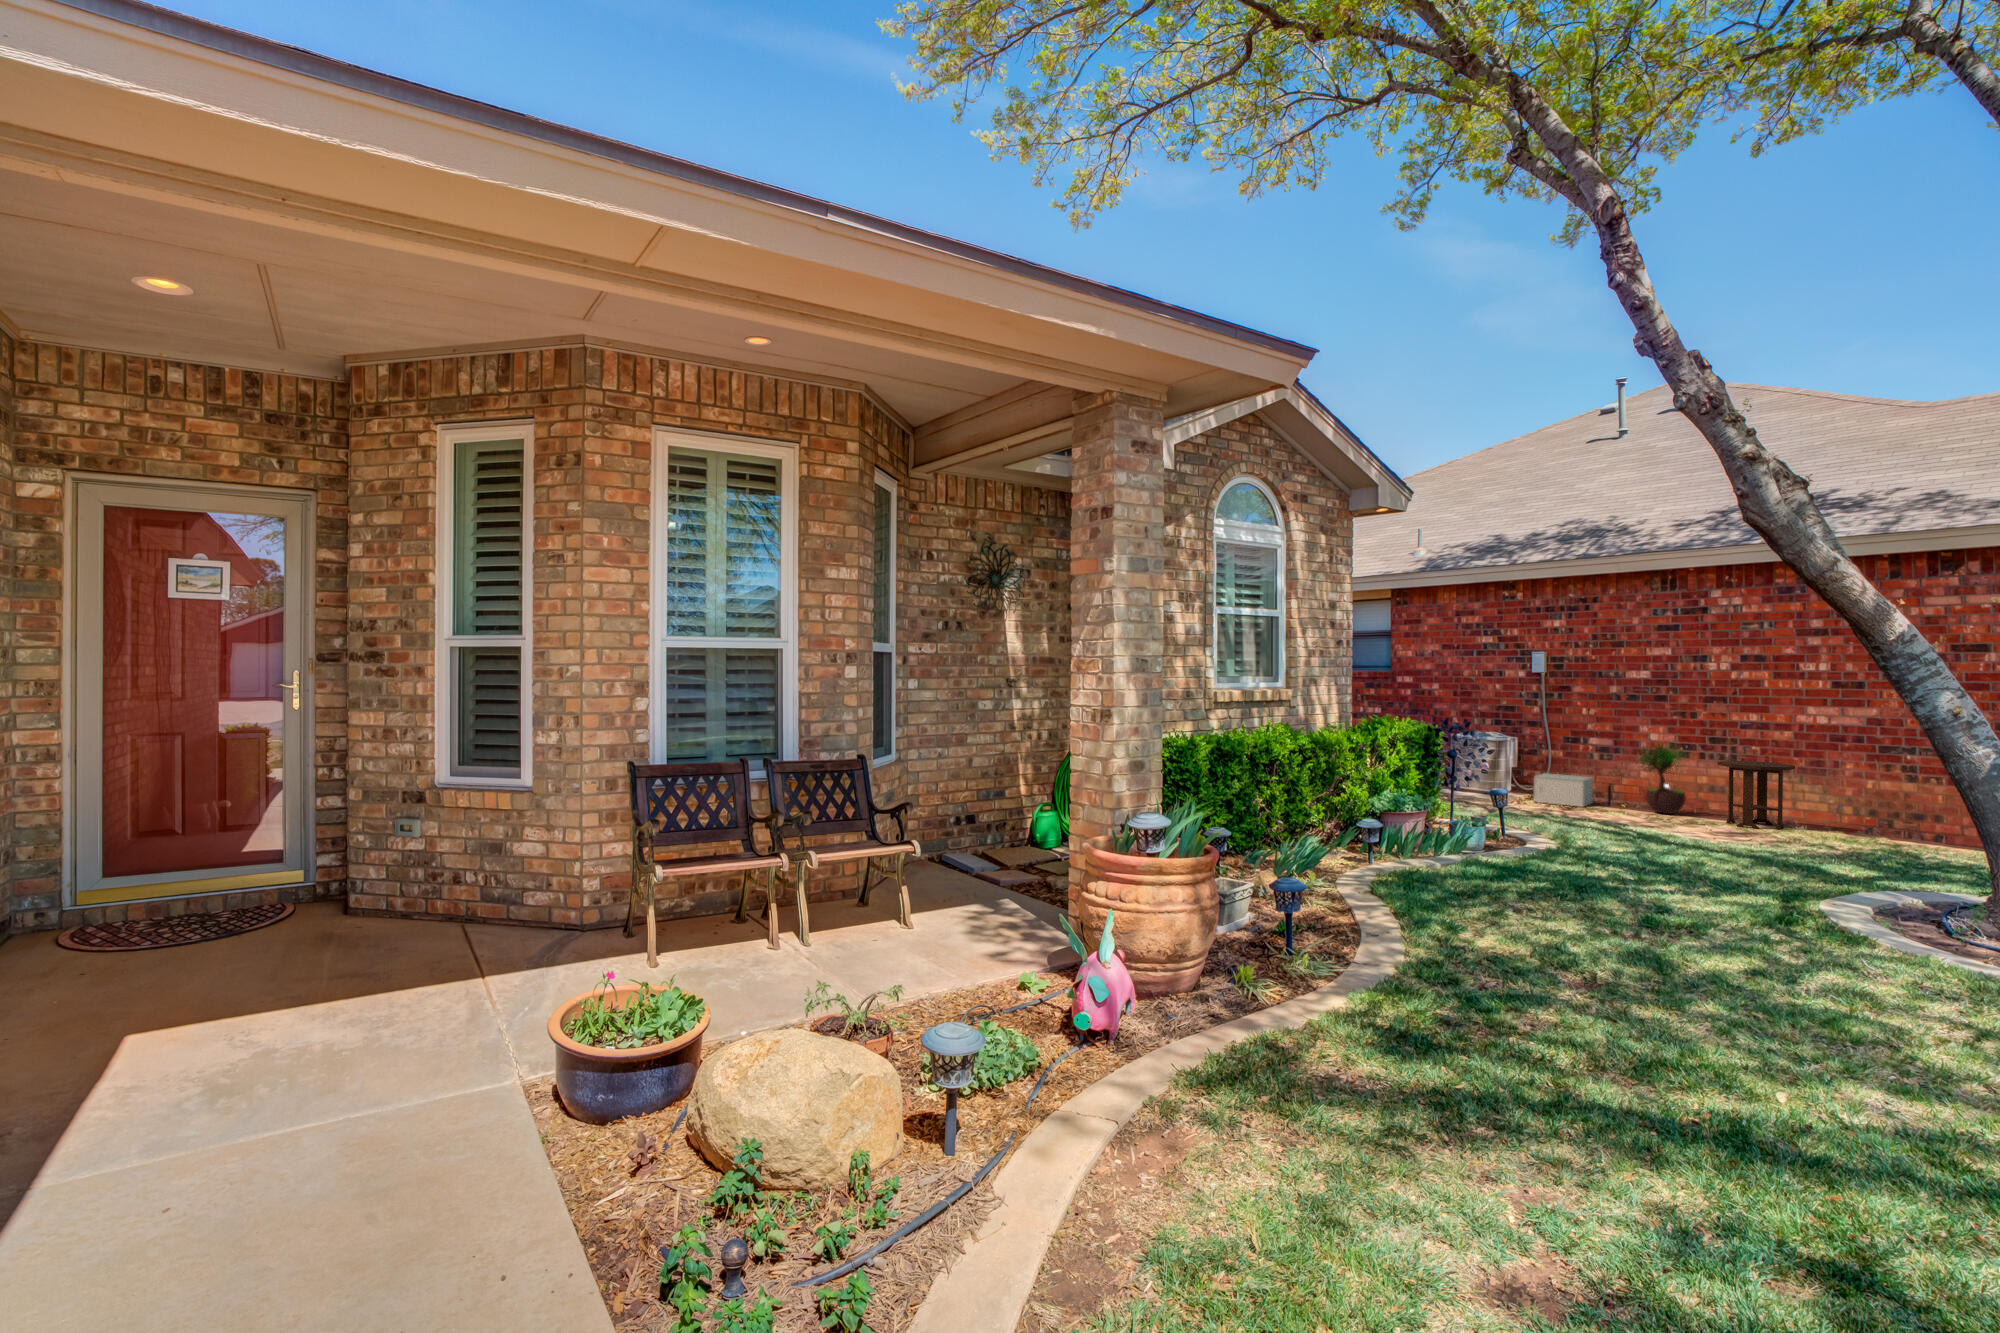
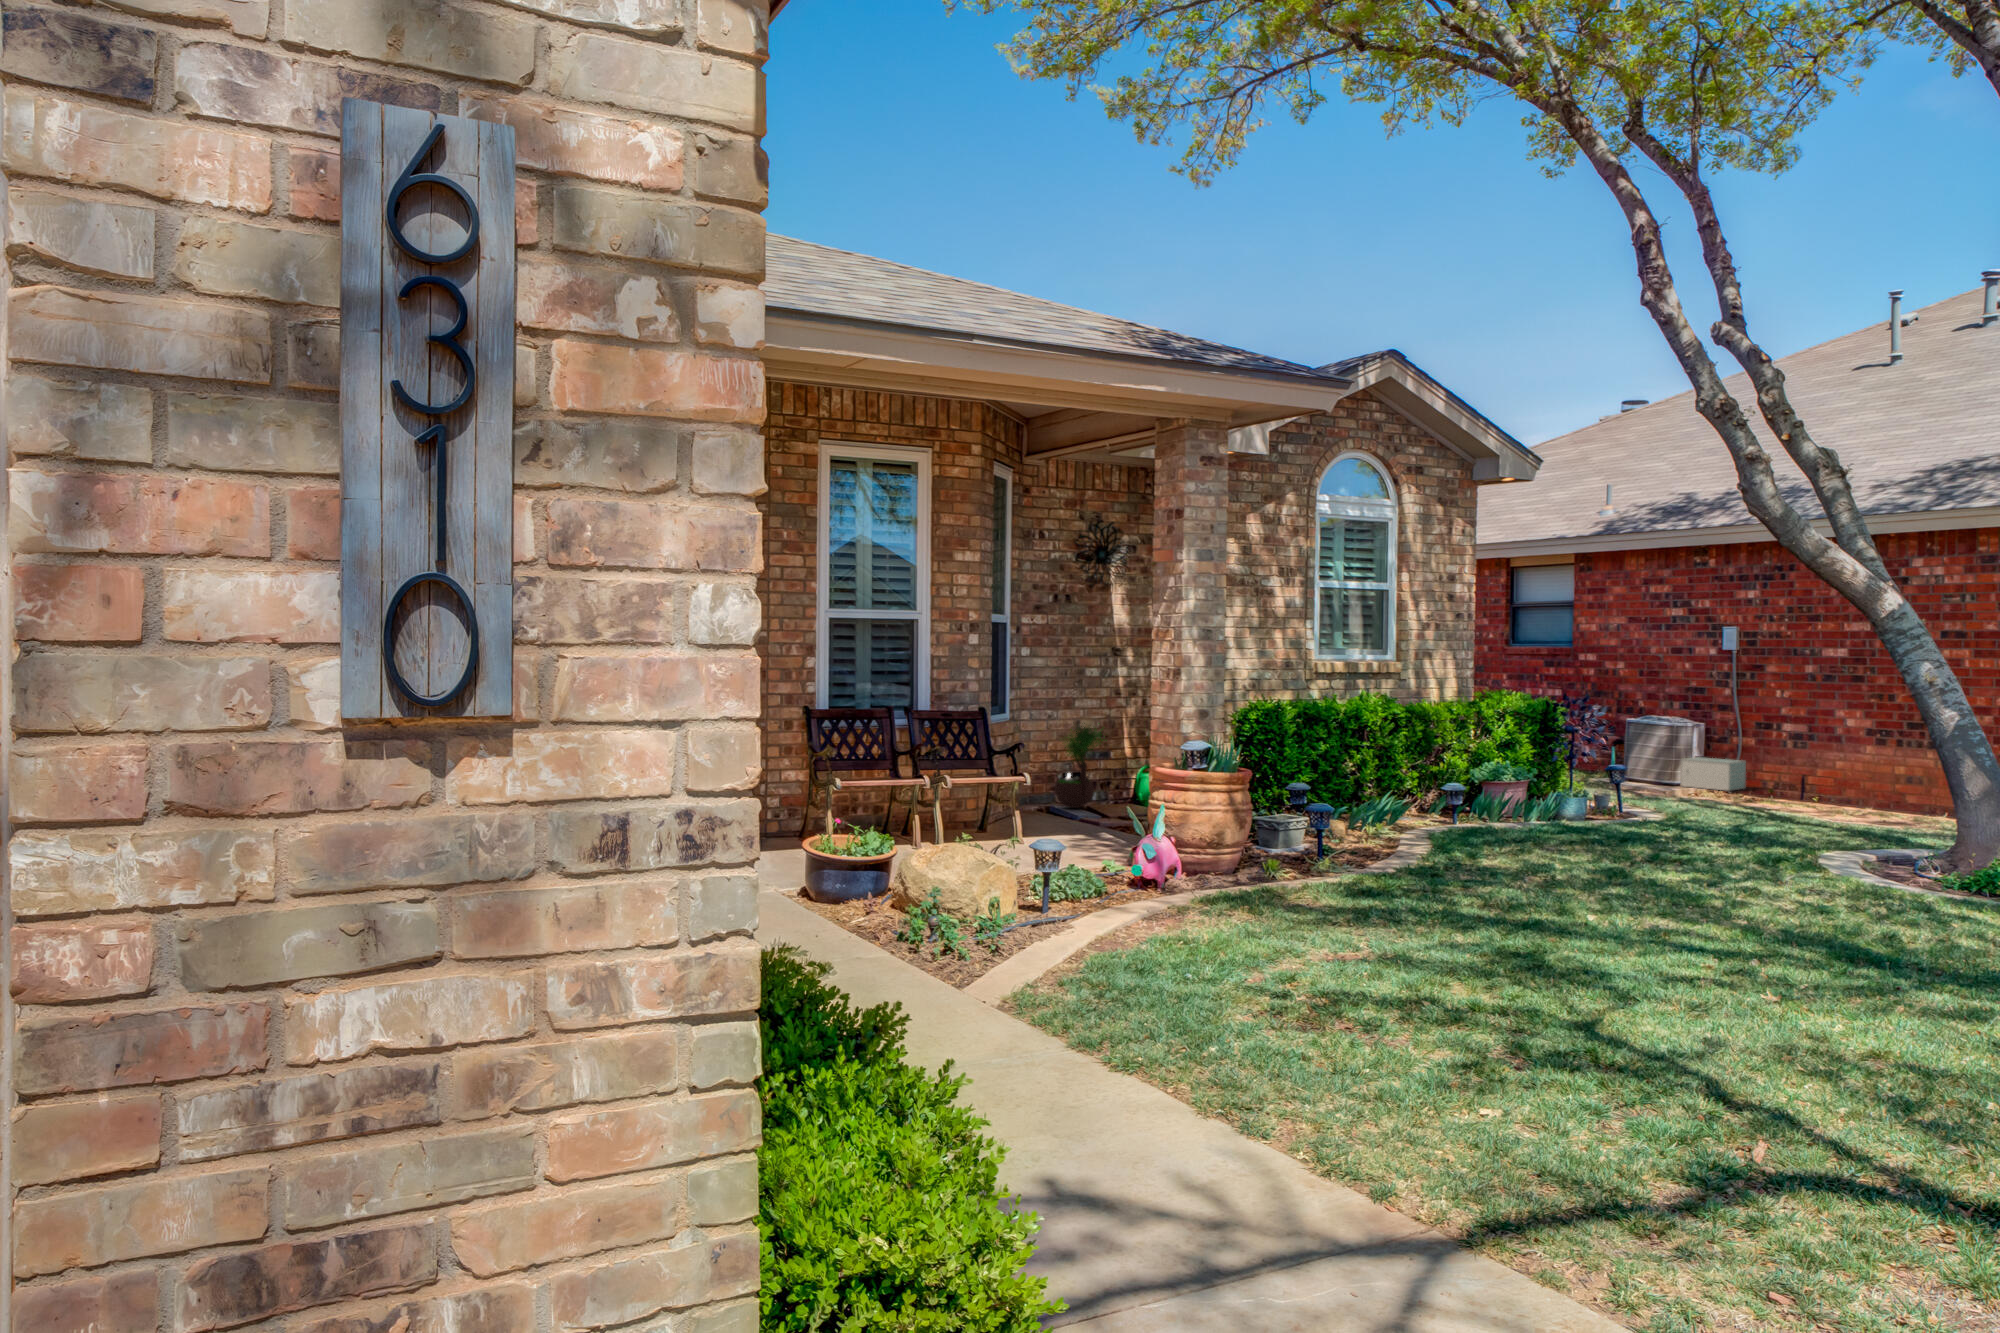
potted tree: present [1637,744,1686,814] -> present [1055,723,1107,808]
side table: present [1717,761,1795,830] -> none [1857,741,1934,810]

